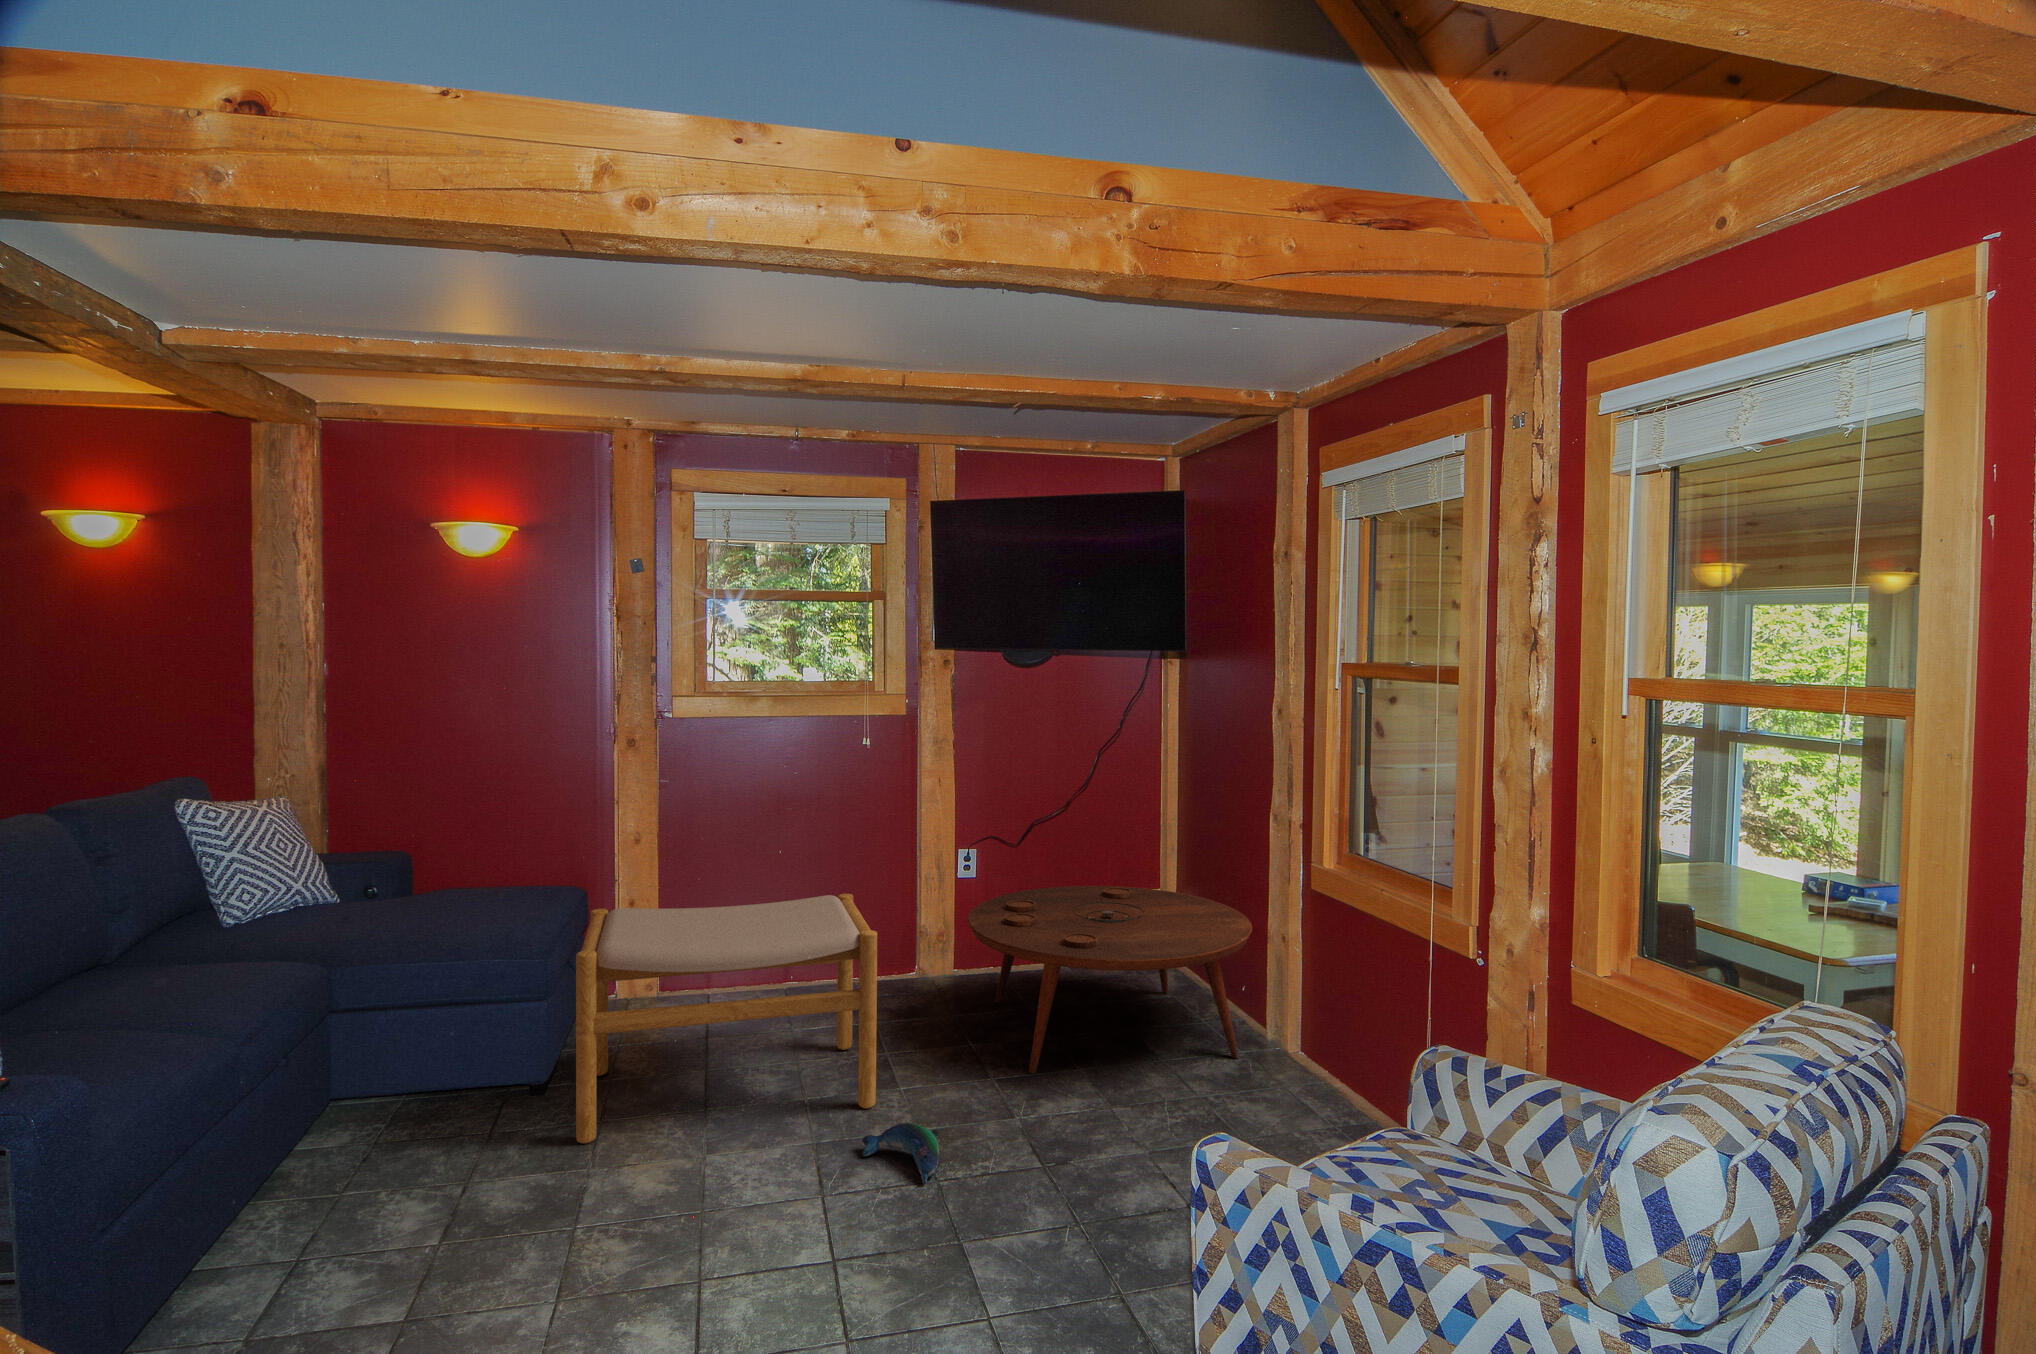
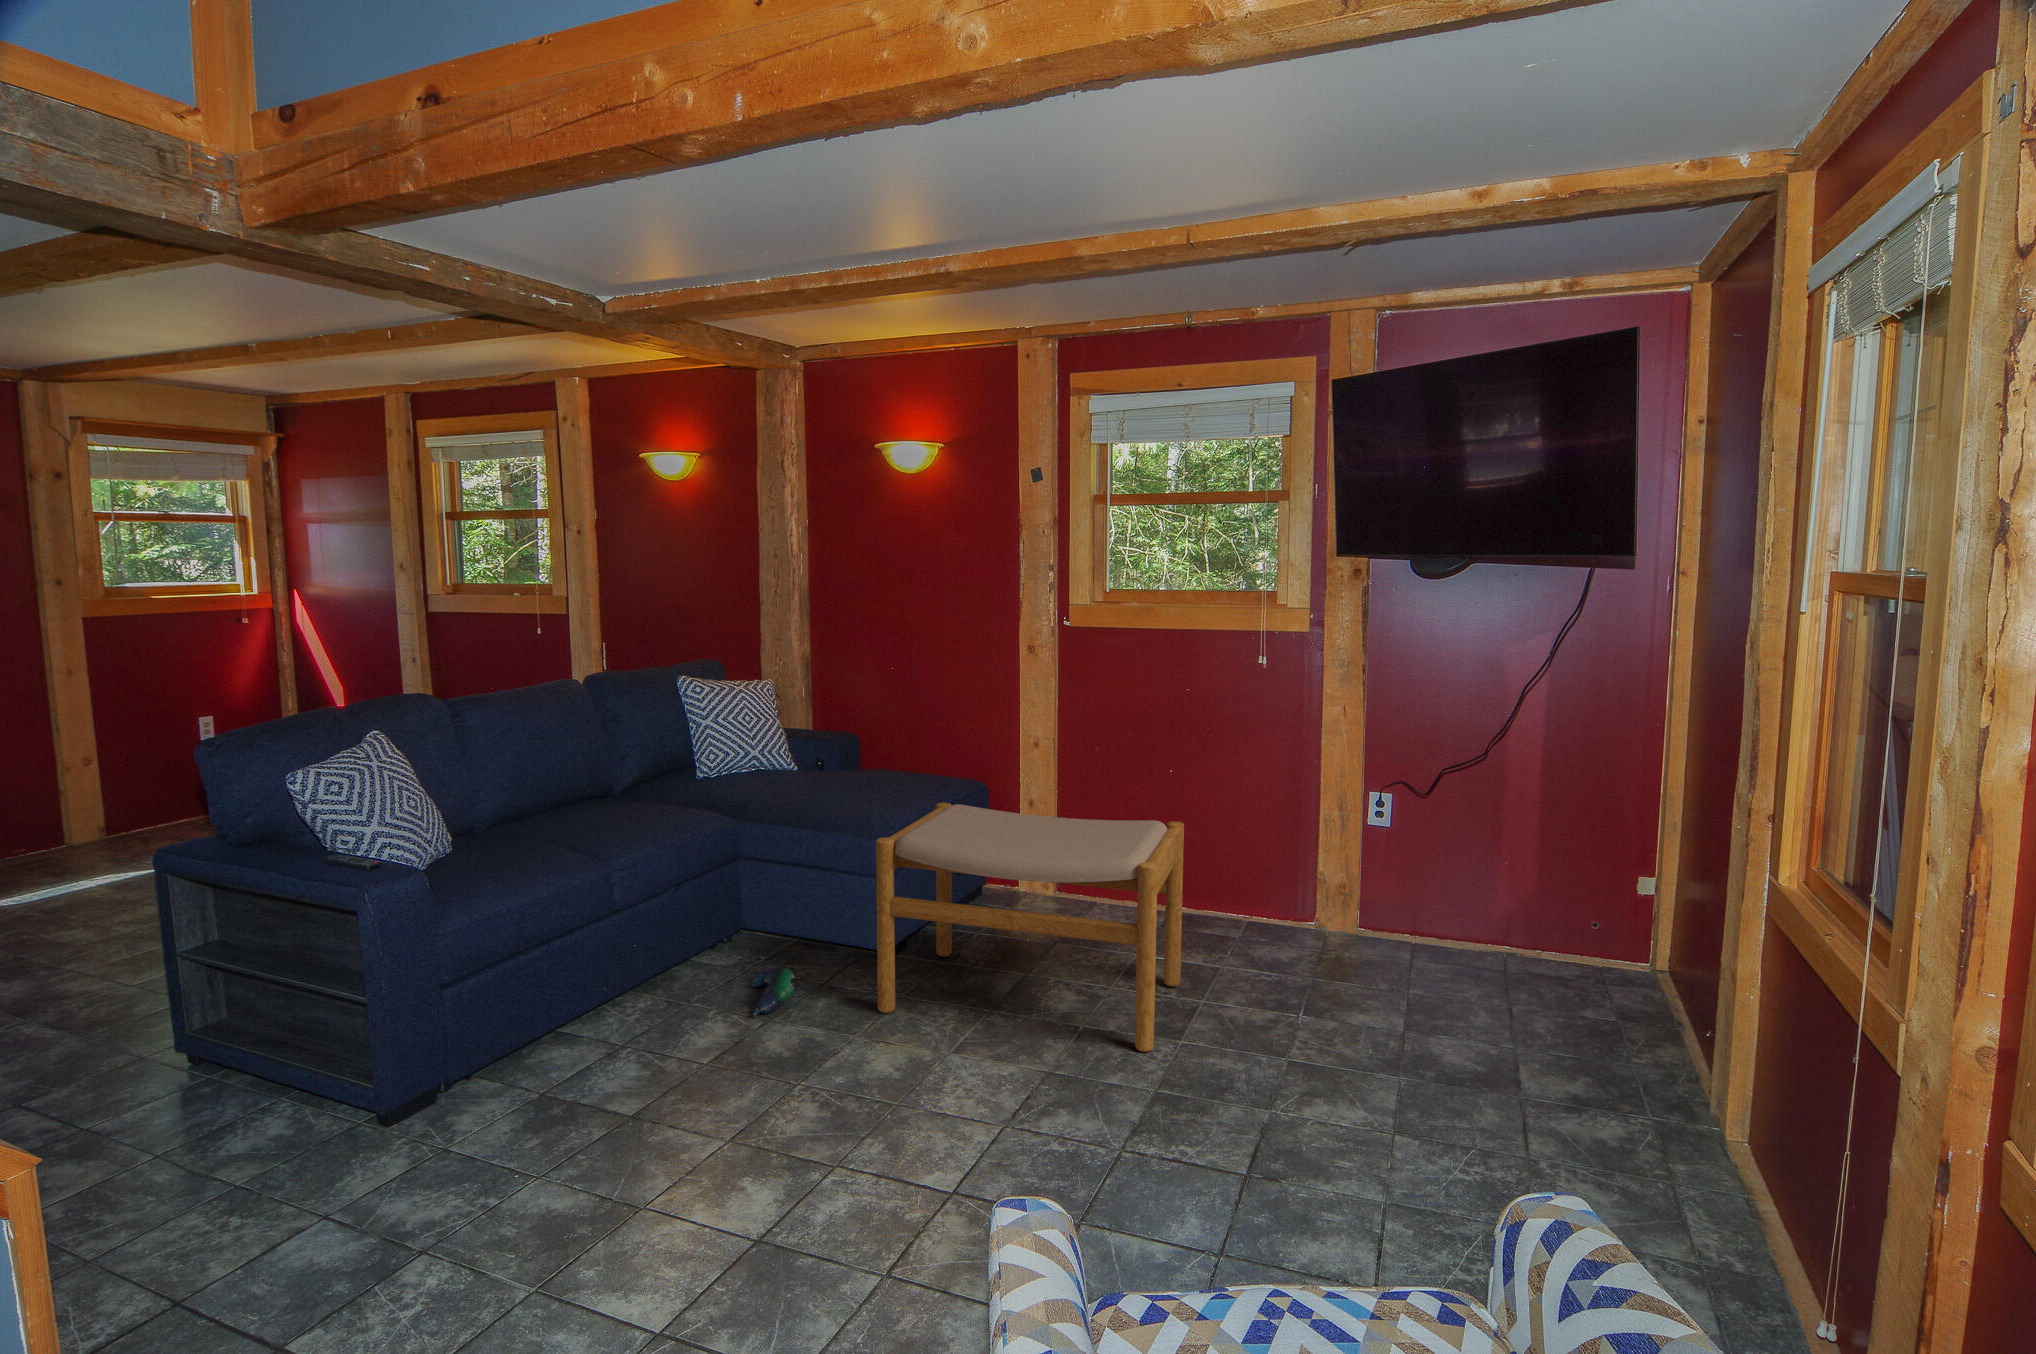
coffee table: present [968,886,1252,1073] -> none [1316,850,1721,1123]
plush toy: present [862,1123,939,1184] -> present [750,967,799,1016]

